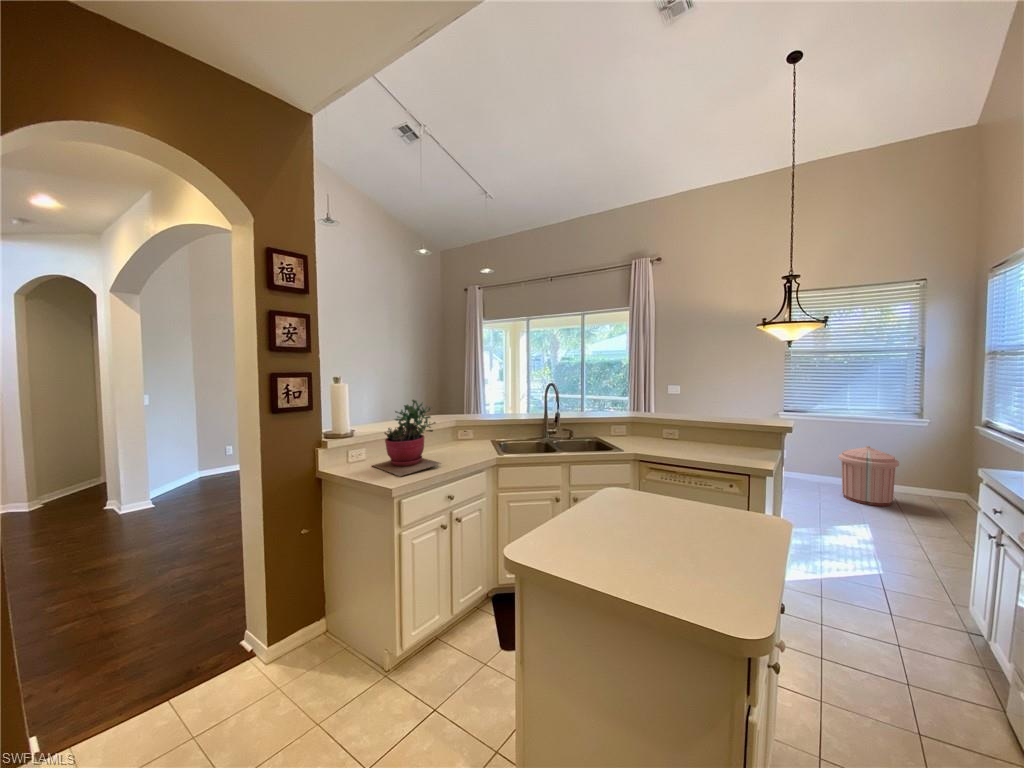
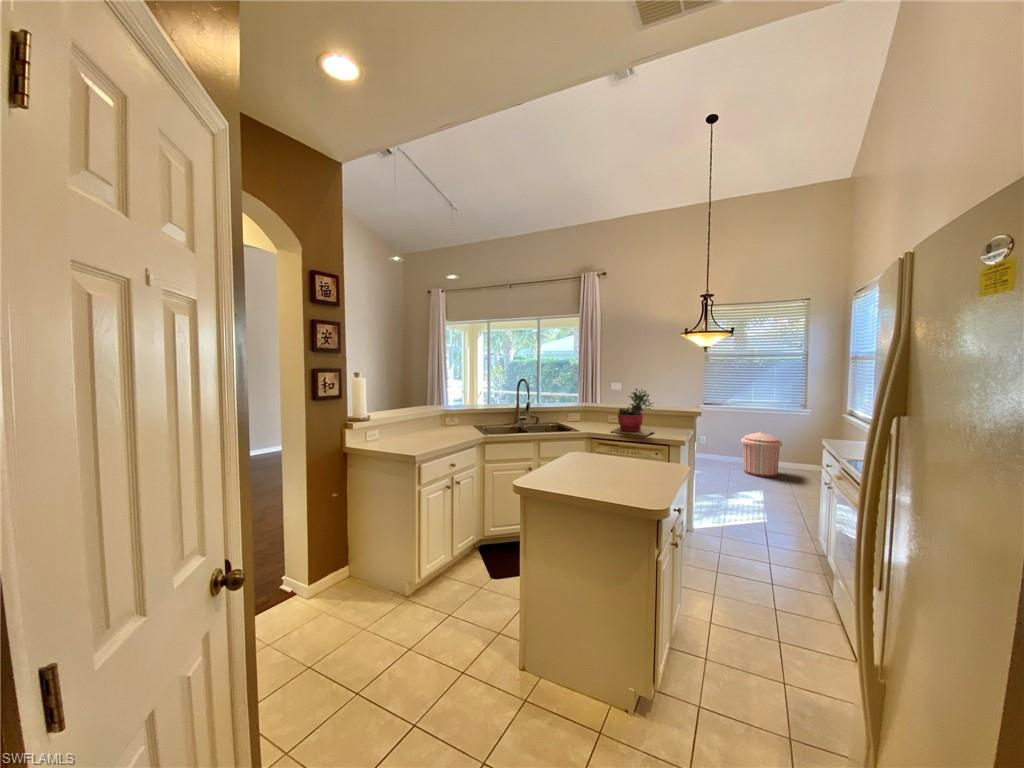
succulent plant: present [372,400,441,476] -> present [611,389,654,436]

